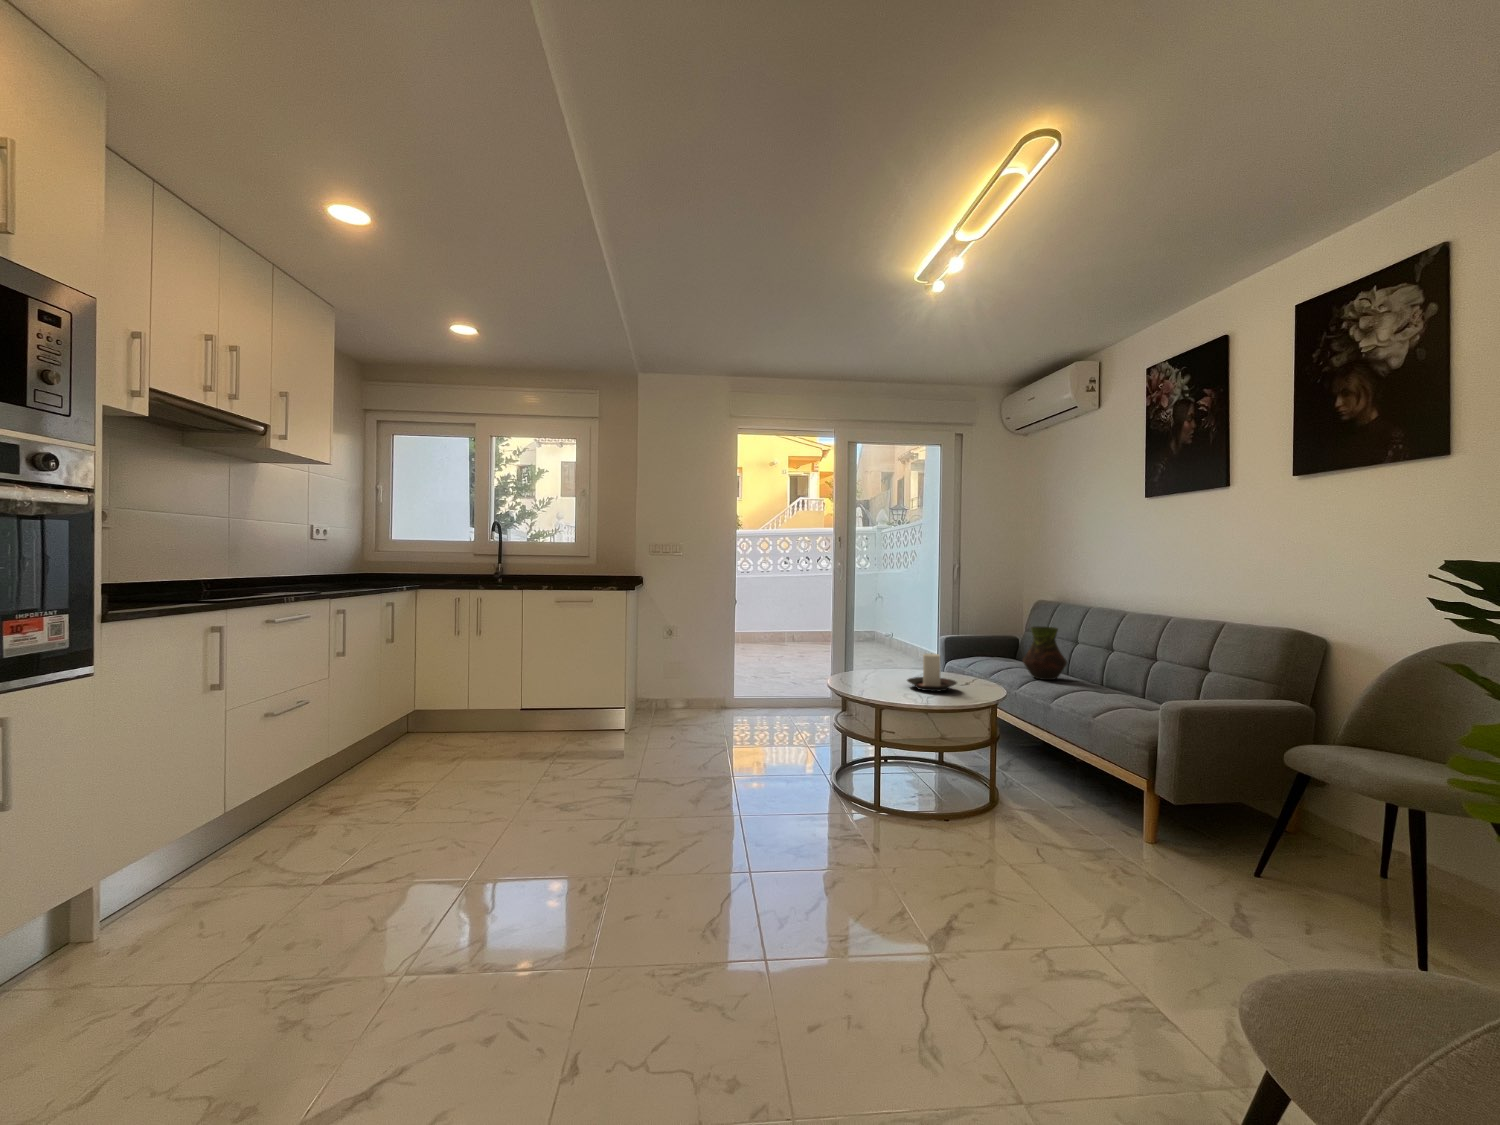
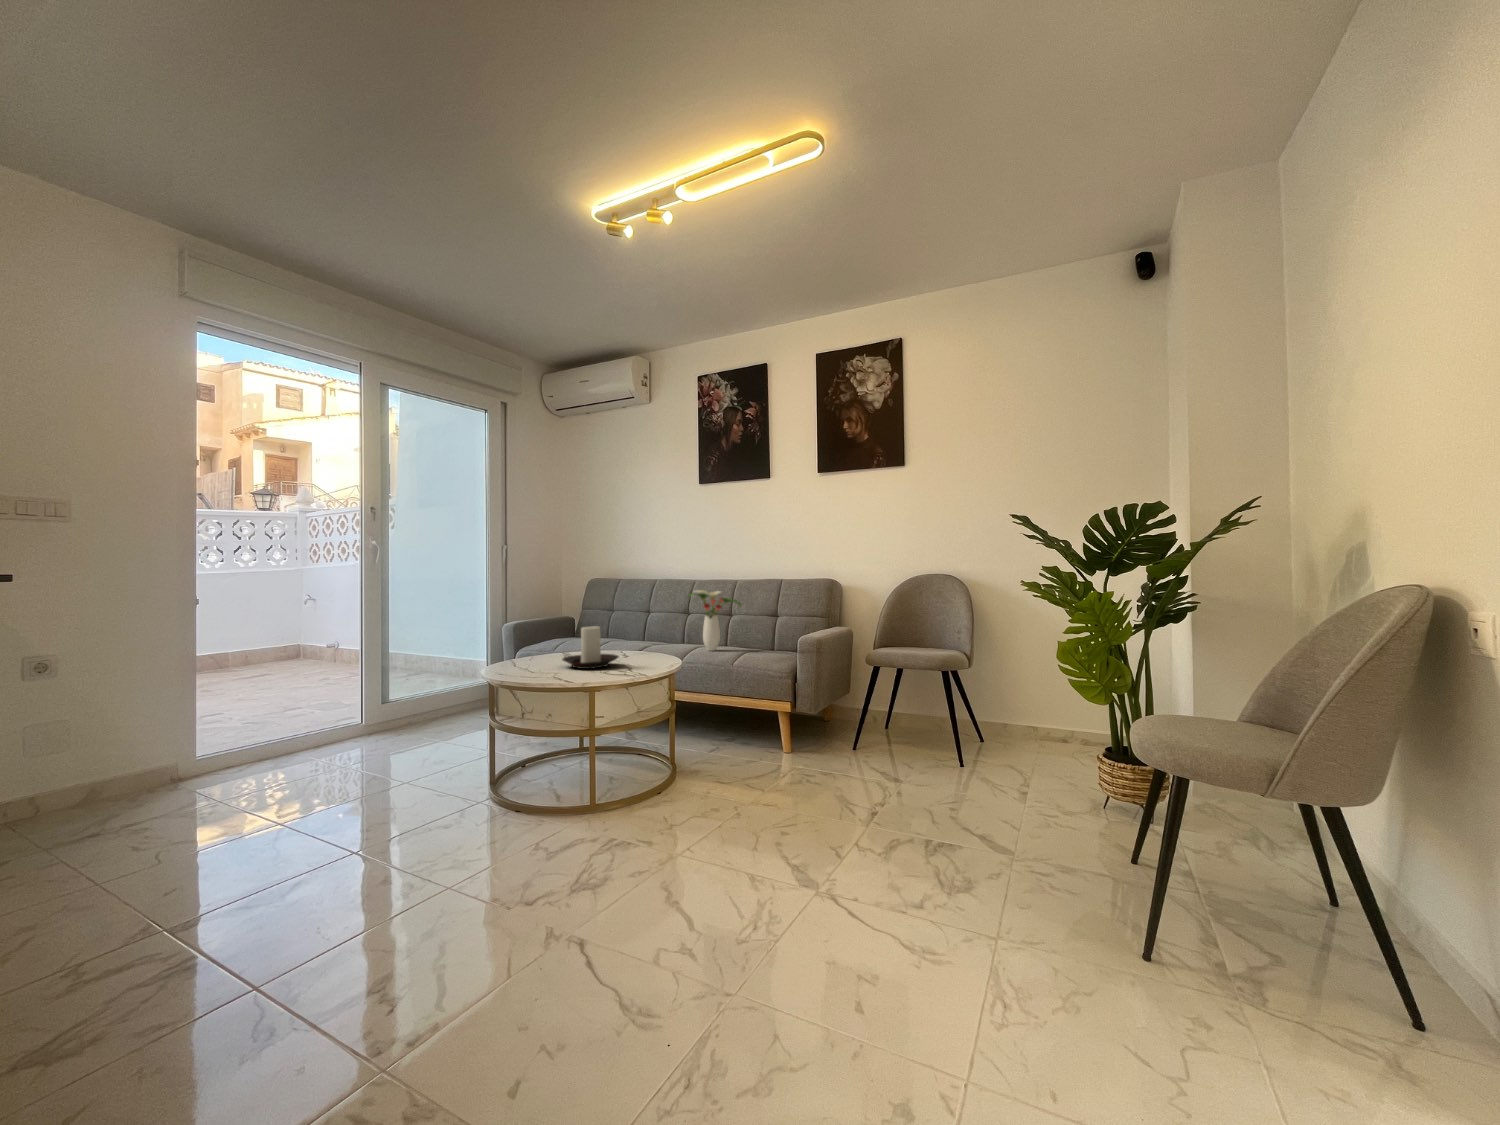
vase: present [1023,626,1067,680] -> none [623,597,661,647]
flower arrangement: none [1068,626,1135,697] -> present [690,590,742,651]

